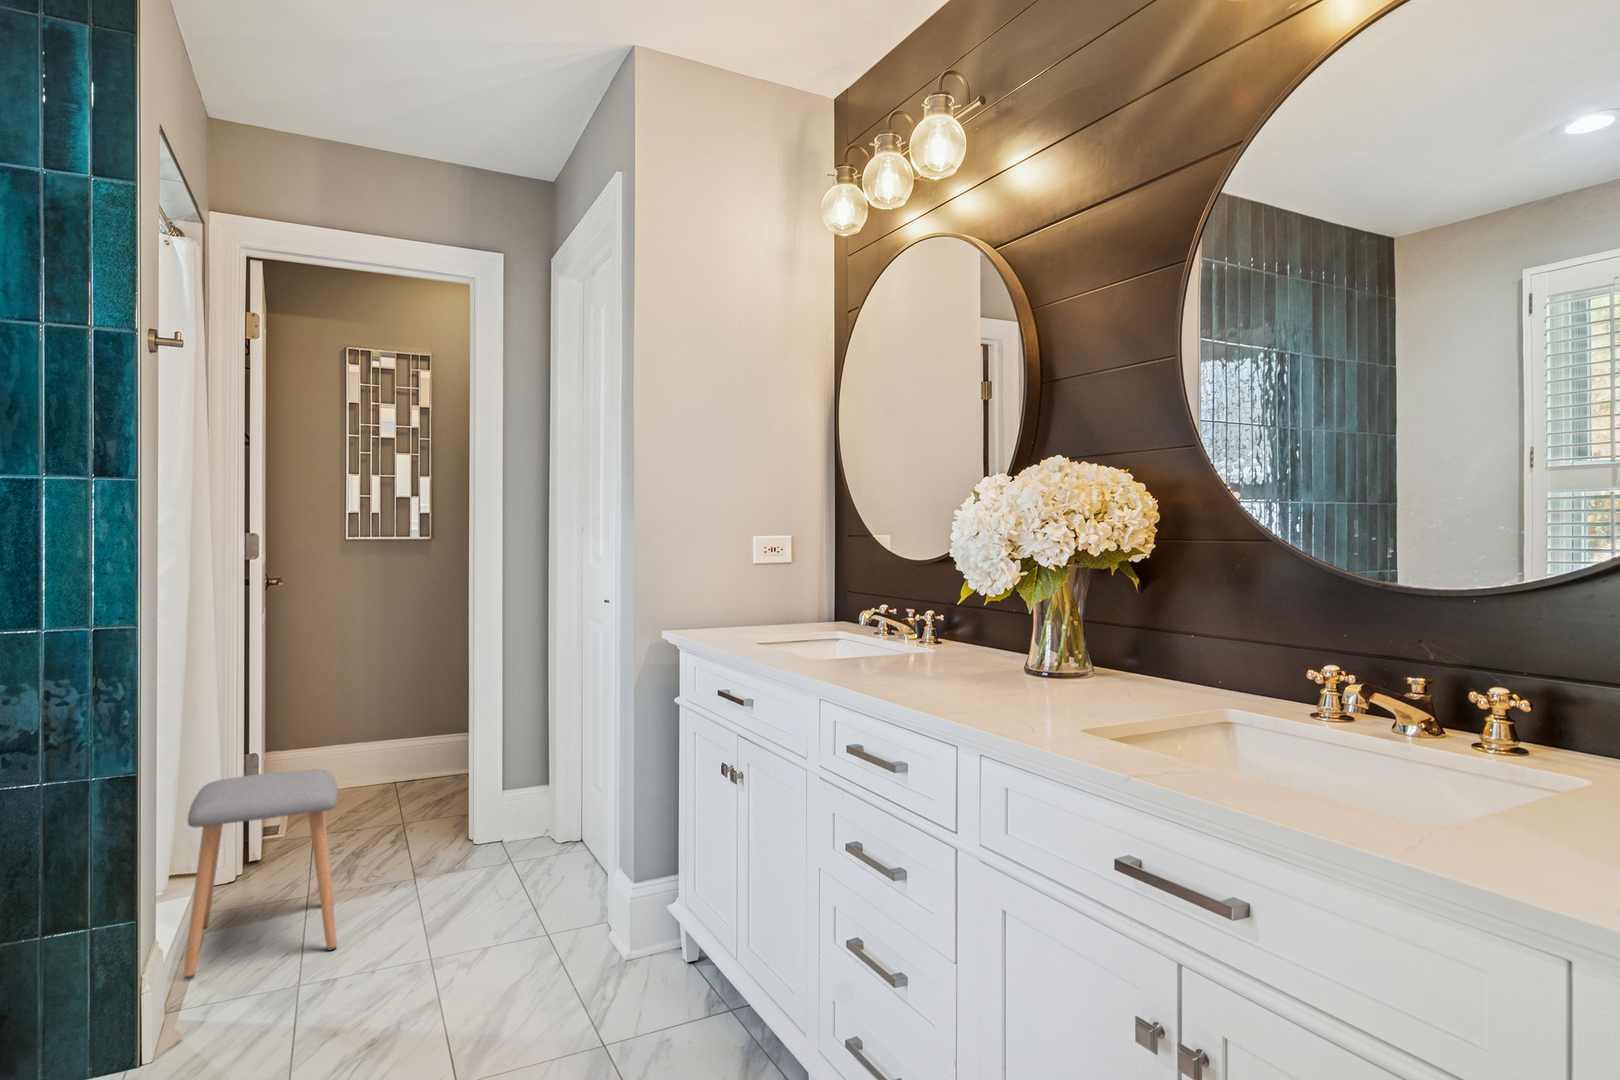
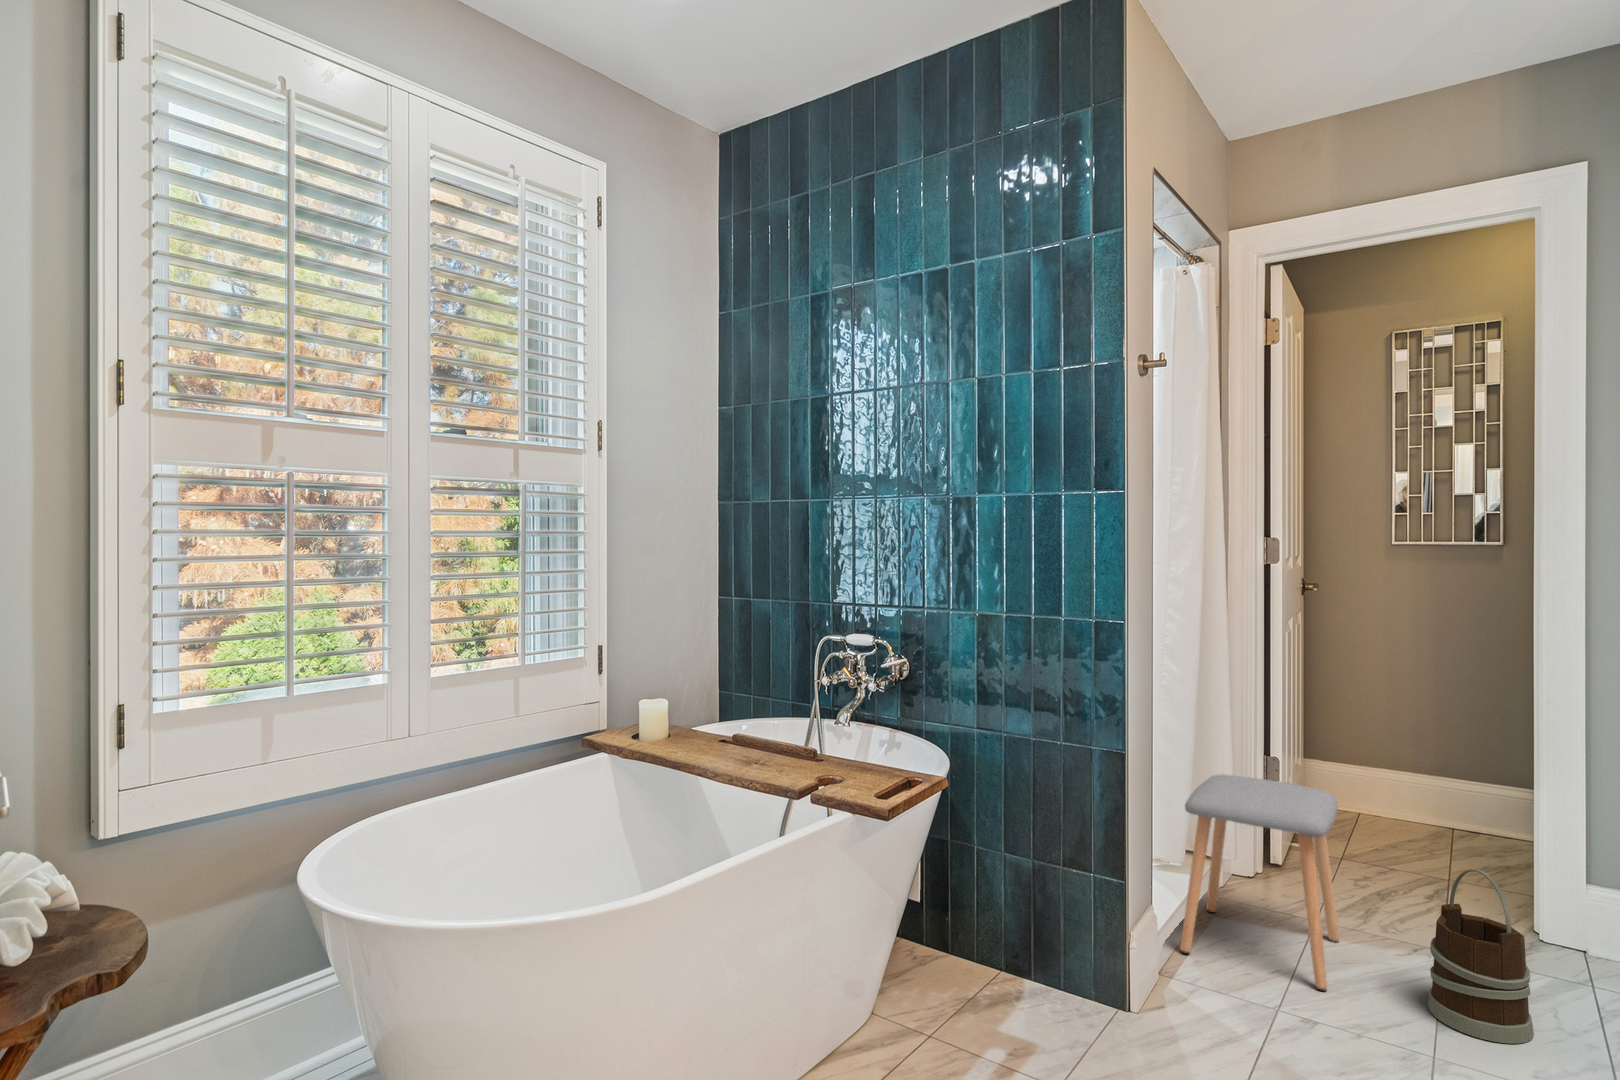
wooden bucket: none [416,798,487,930] -> present [1428,869,1534,1044]

